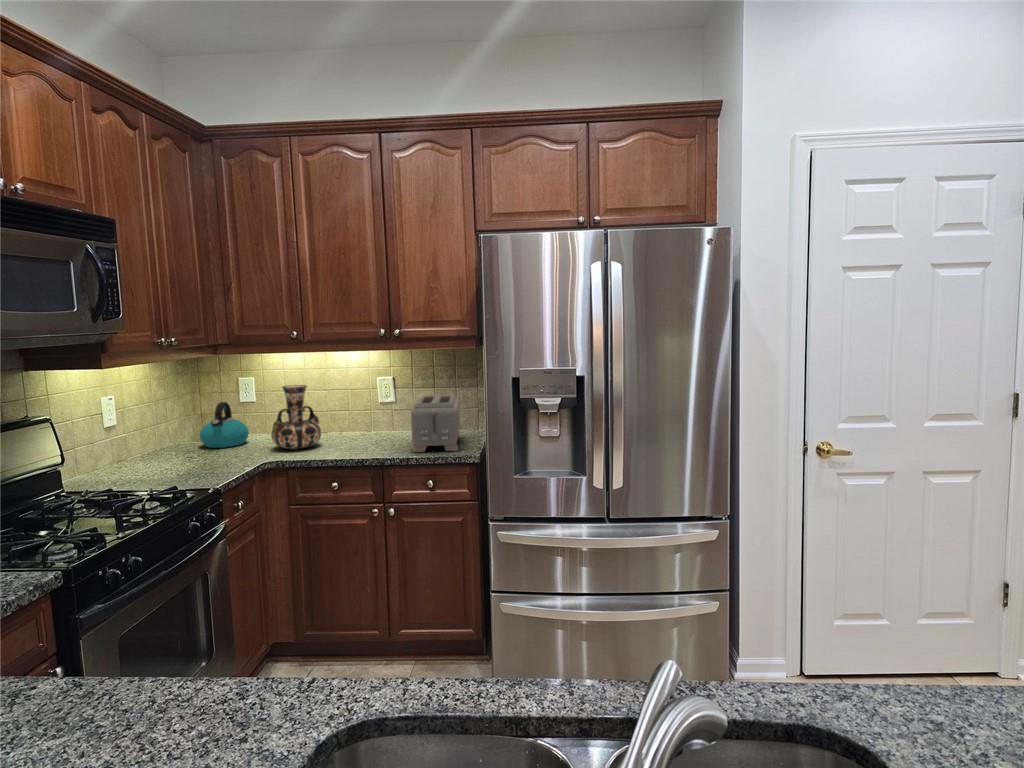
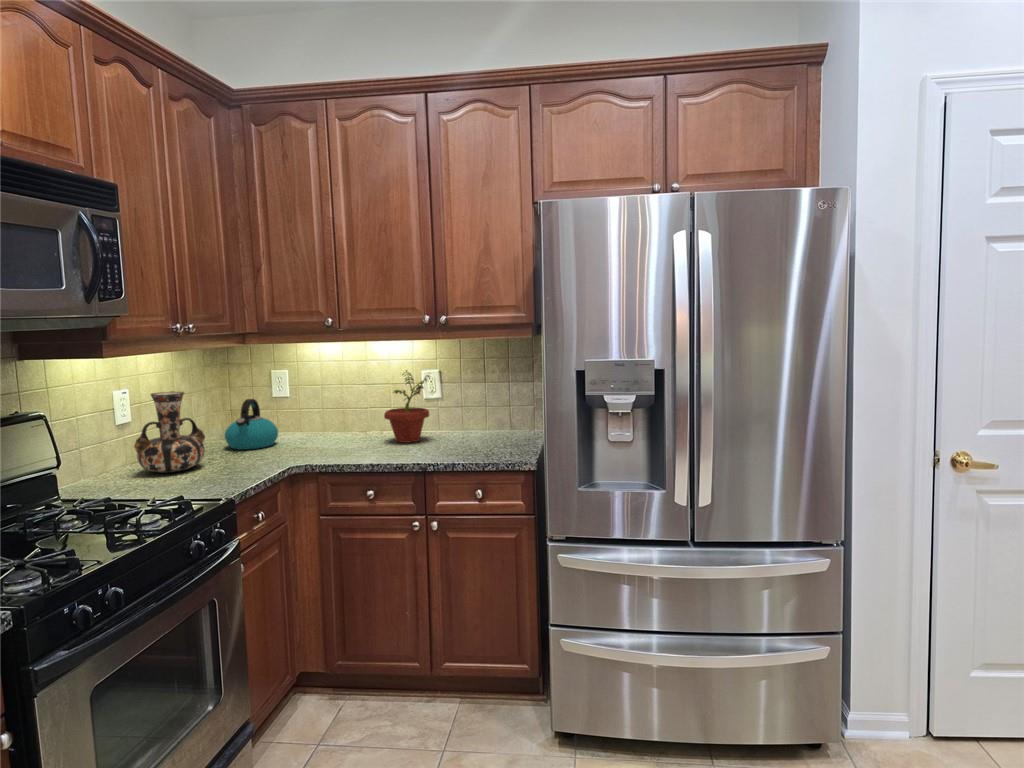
potted plant: none [346,375,390,440] -> present [384,370,430,443]
decorative vase: present [271,385,321,450] -> present [134,391,205,473]
toaster: present [411,395,460,452] -> none [457,393,511,458]

